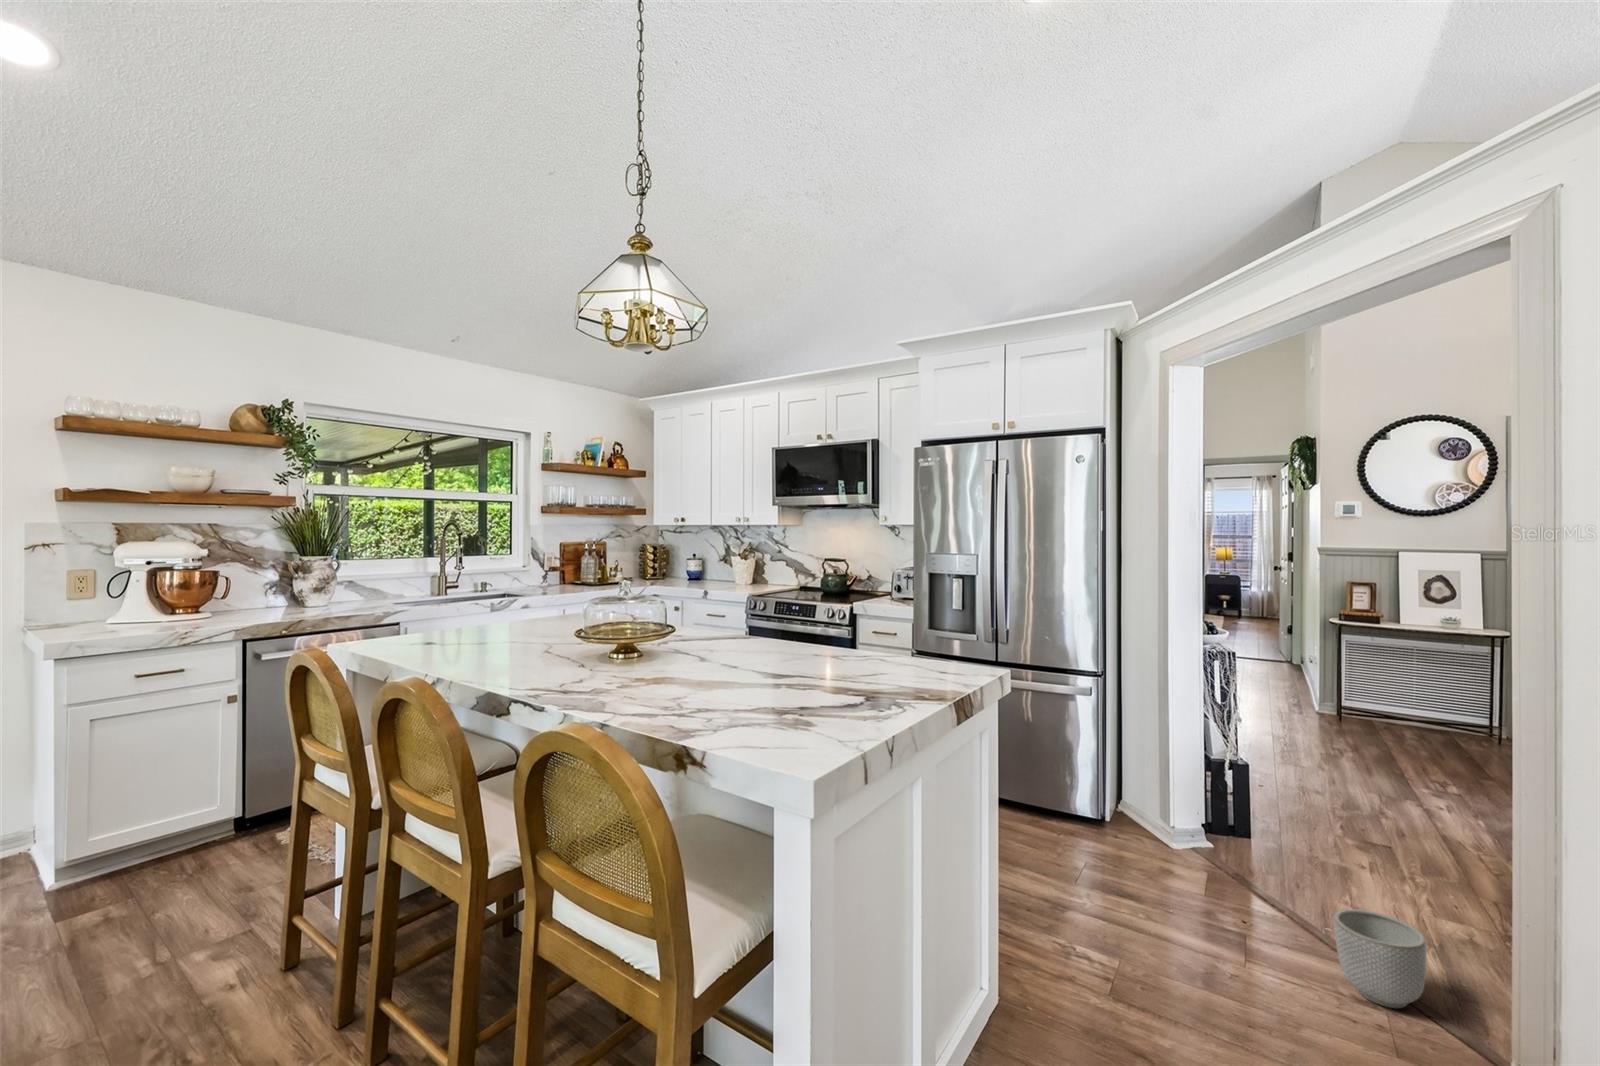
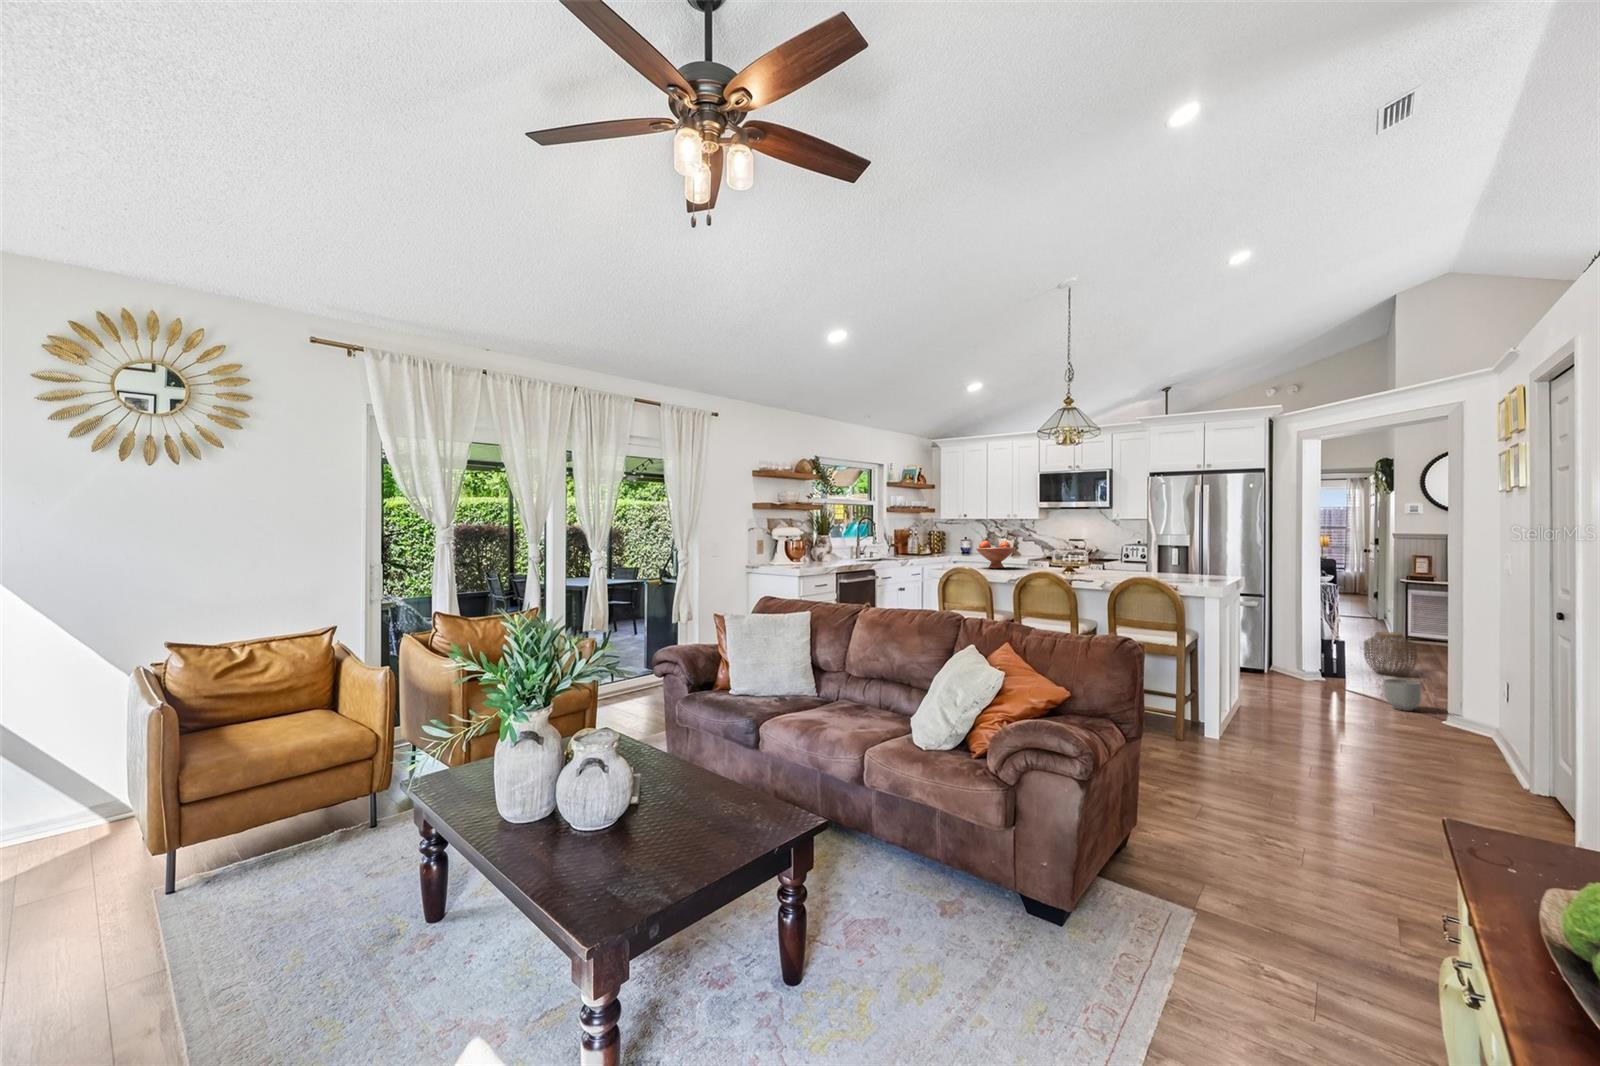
fruit bowl: none [432,574,532,642] -> present [976,541,1016,568]
woven basket: none [1282,736,1378,827] -> present [1364,632,1417,676]

